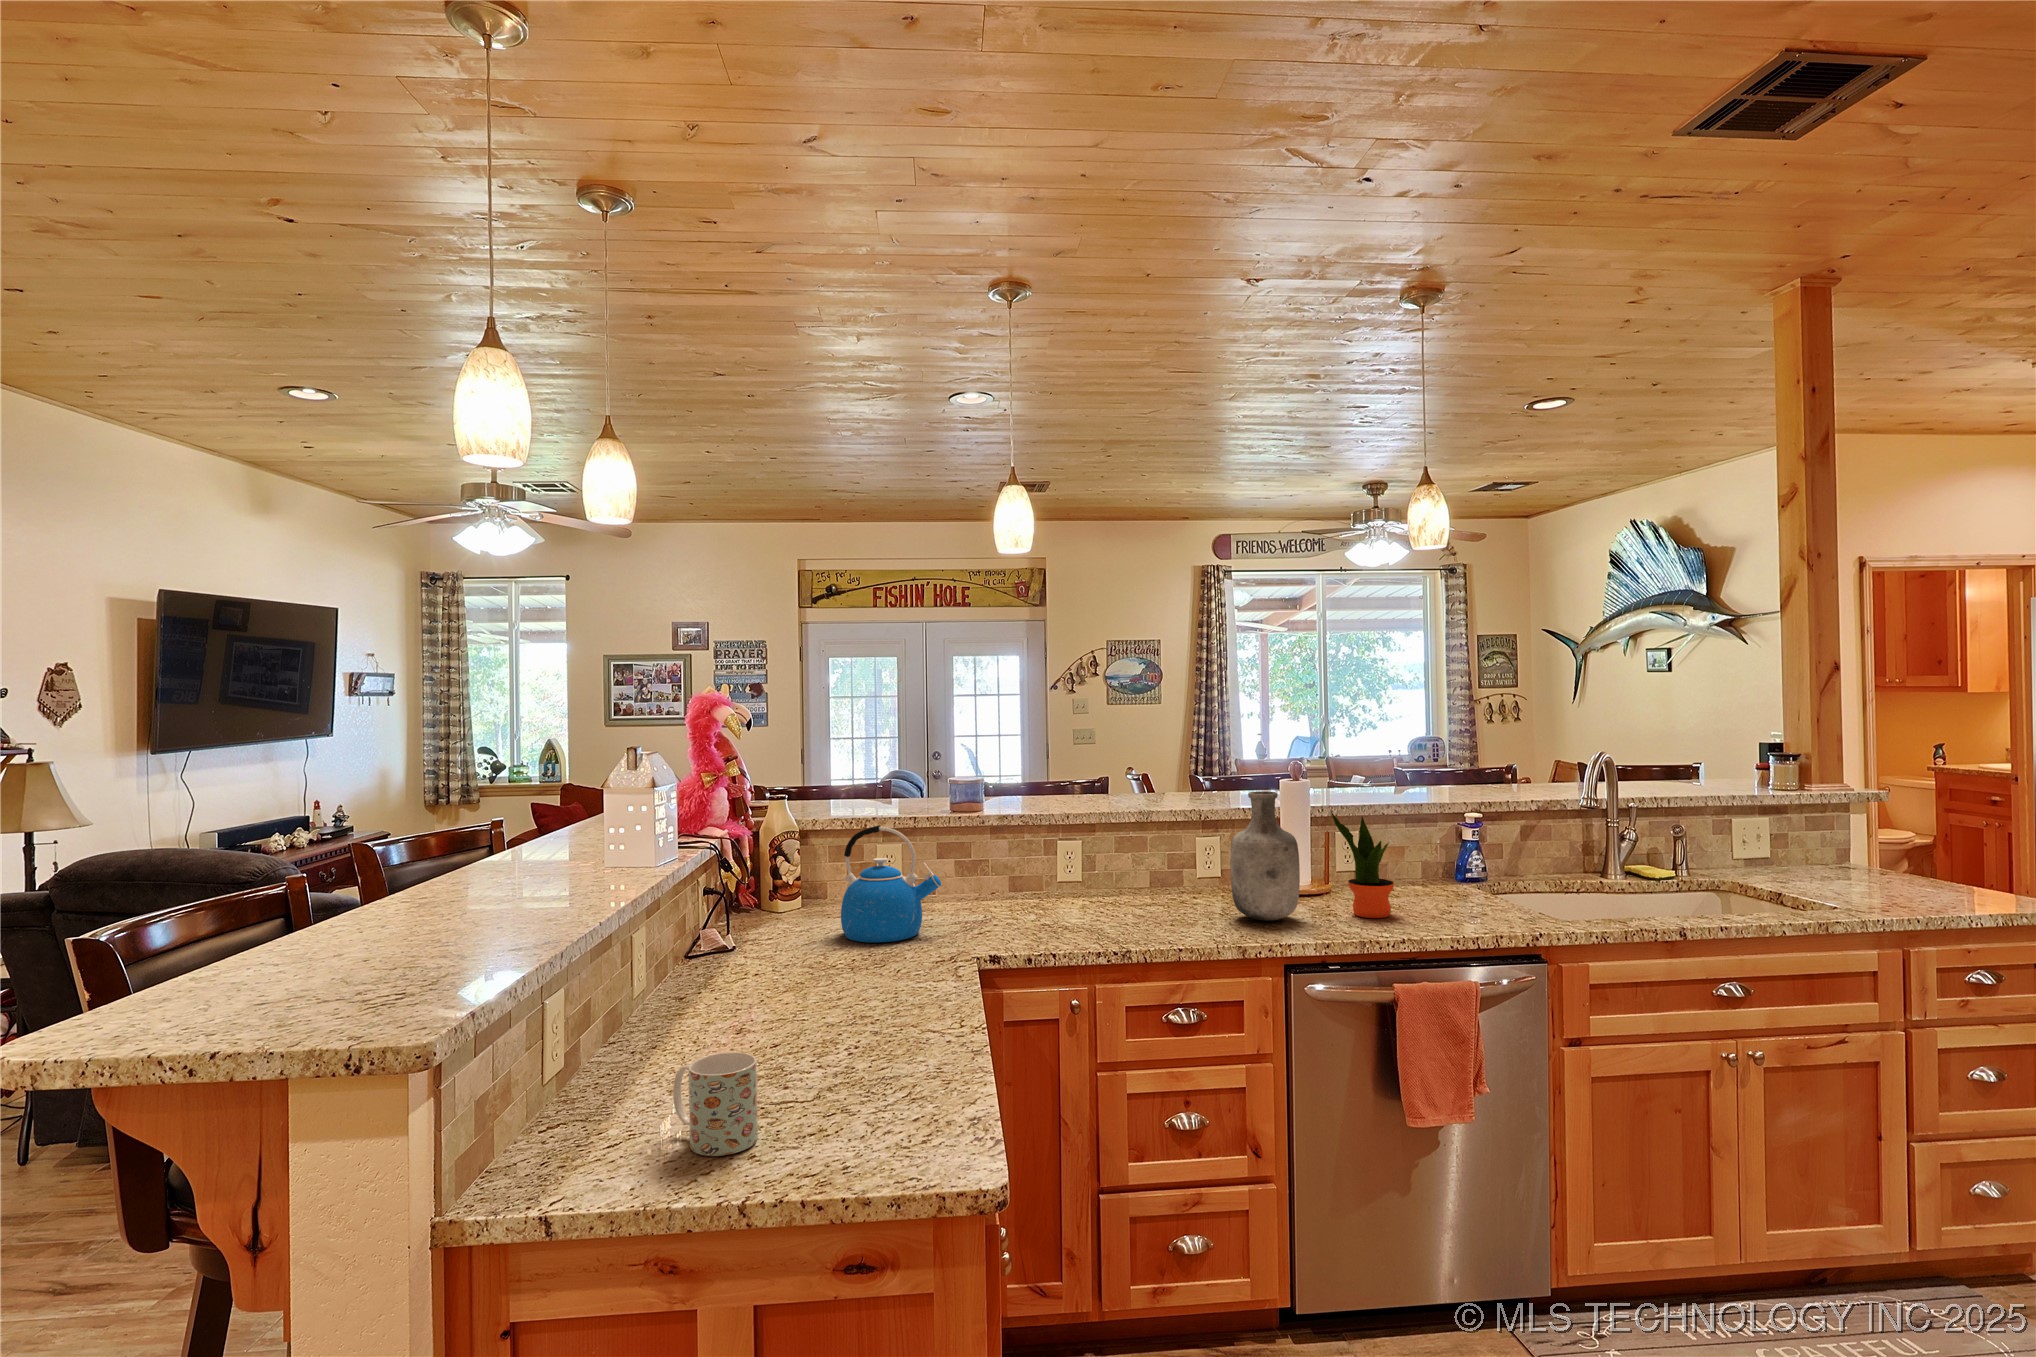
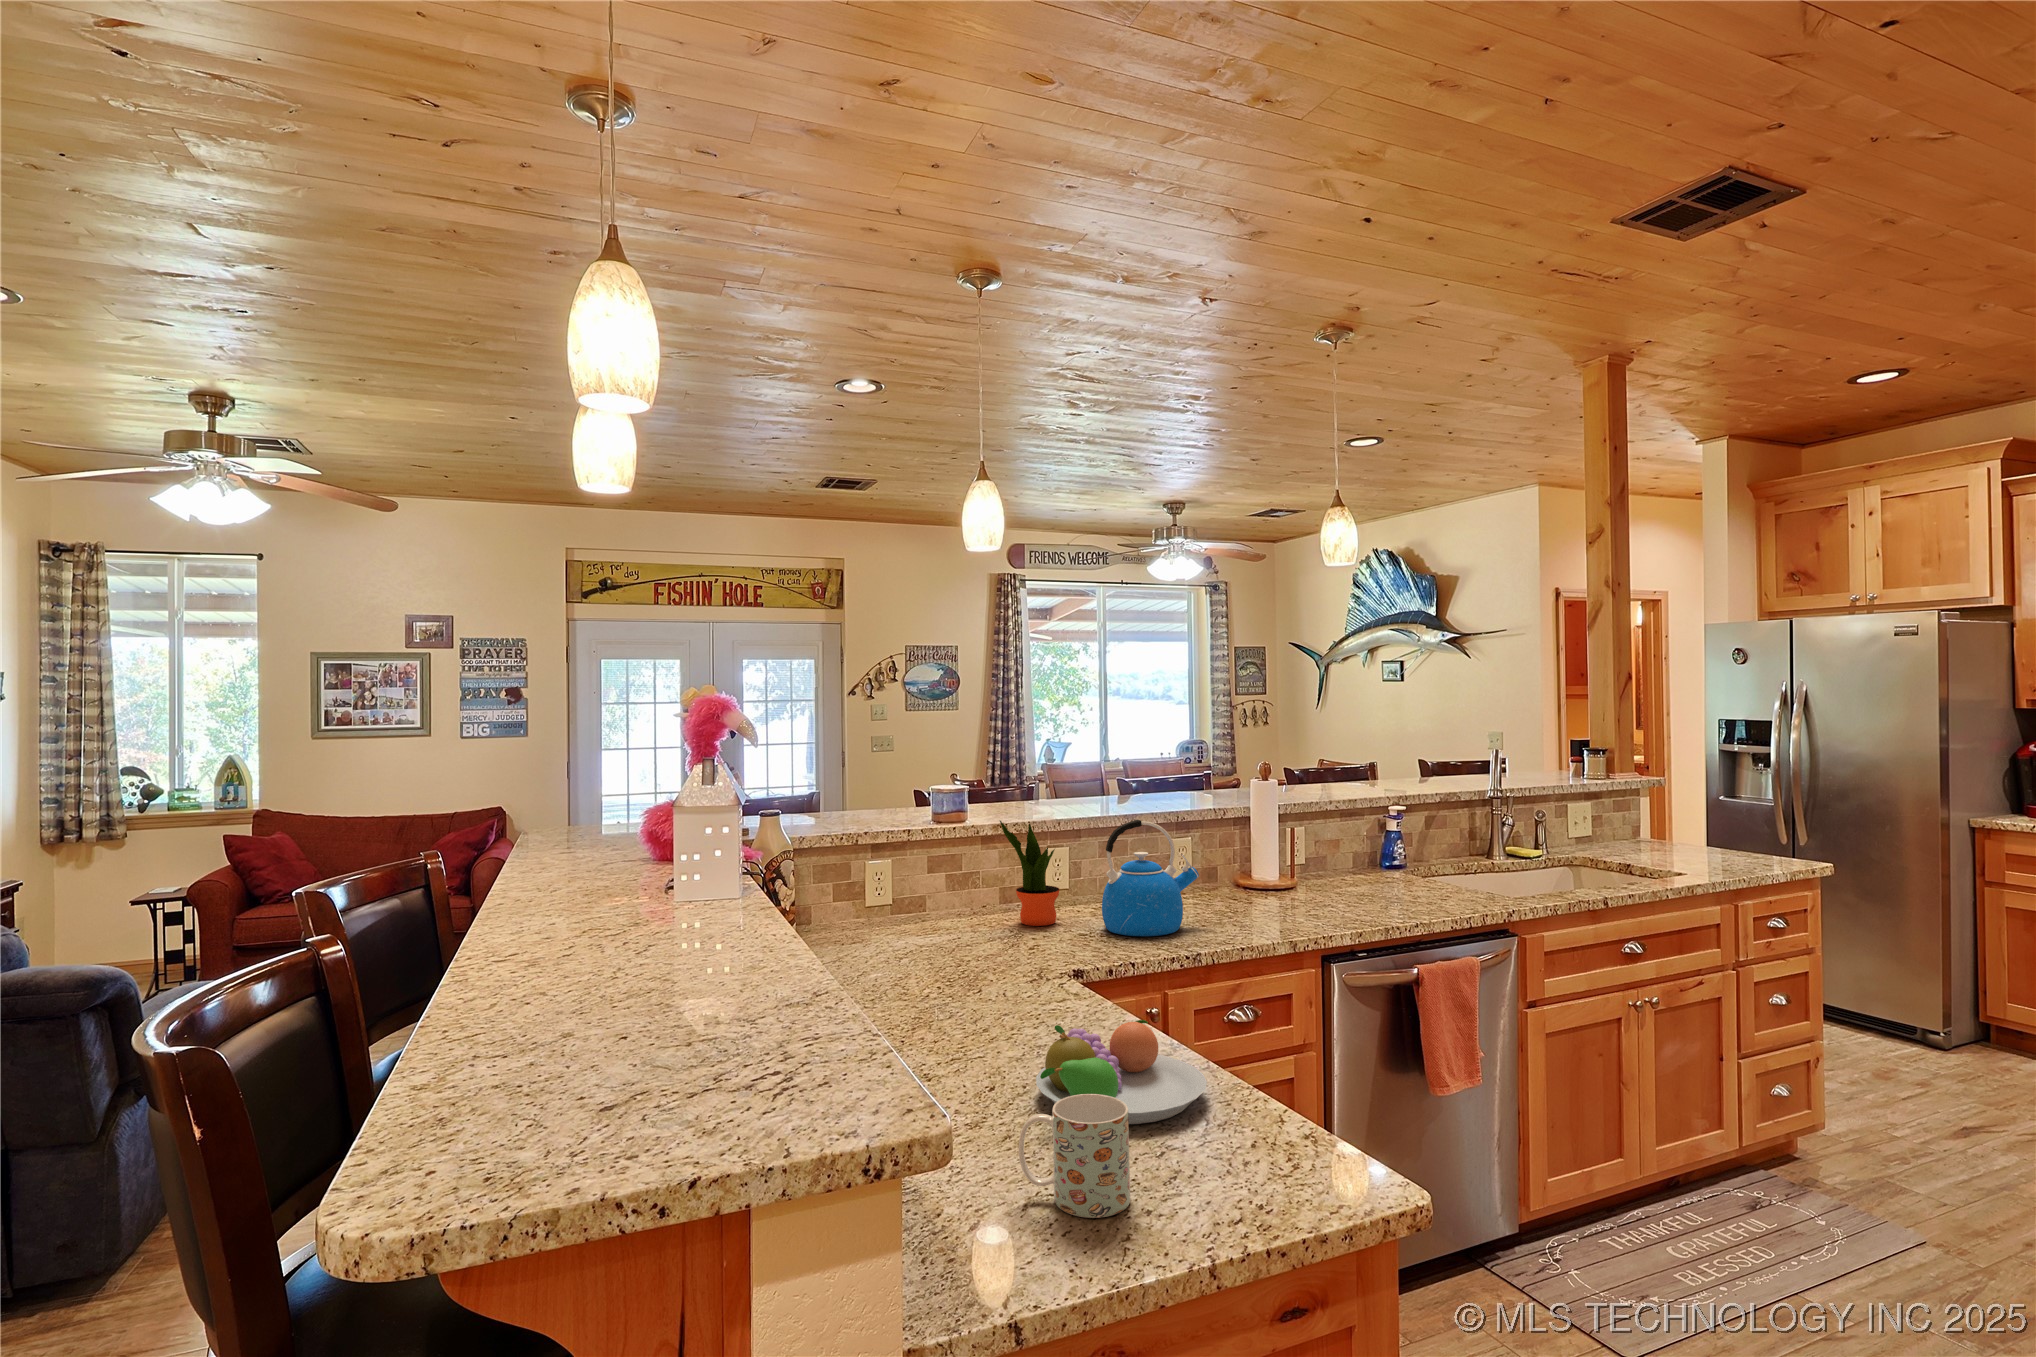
vase: present [1230,791,1300,920] -> none [1243,789,1311,915]
potted plant: present [1331,812,1394,918] -> present [1000,821,1059,926]
kettle: present [841,825,941,943] -> present [1102,820,1199,936]
fruit bowl: none [771,997,945,1090] -> present [1036,1020,1207,1124]

